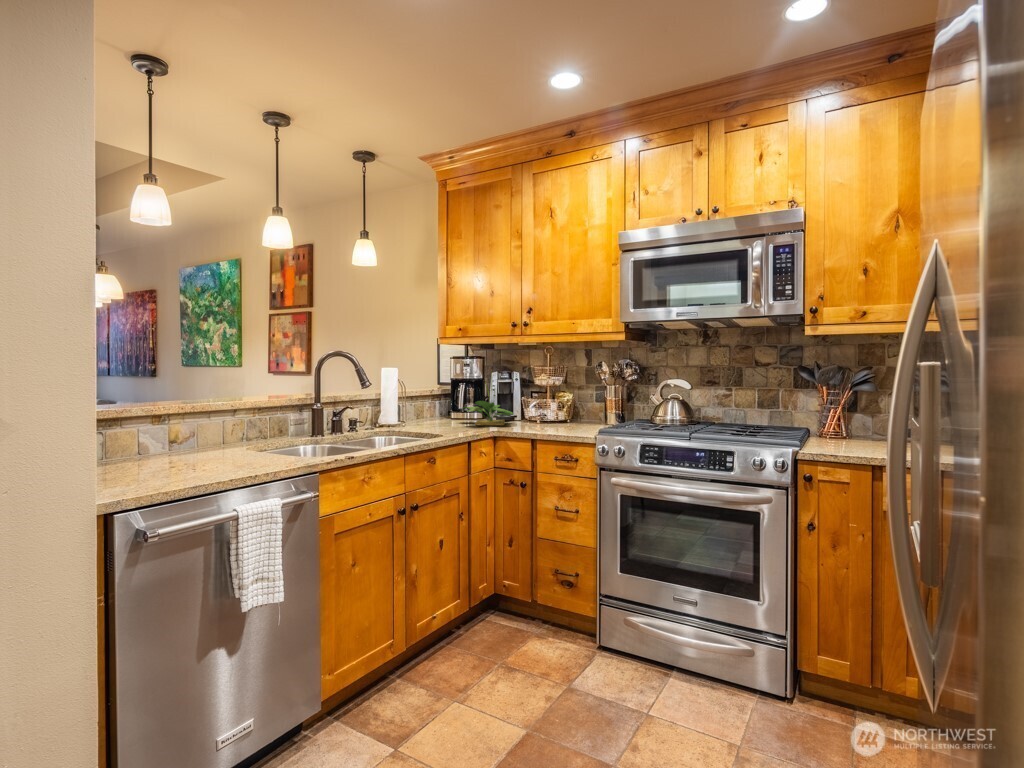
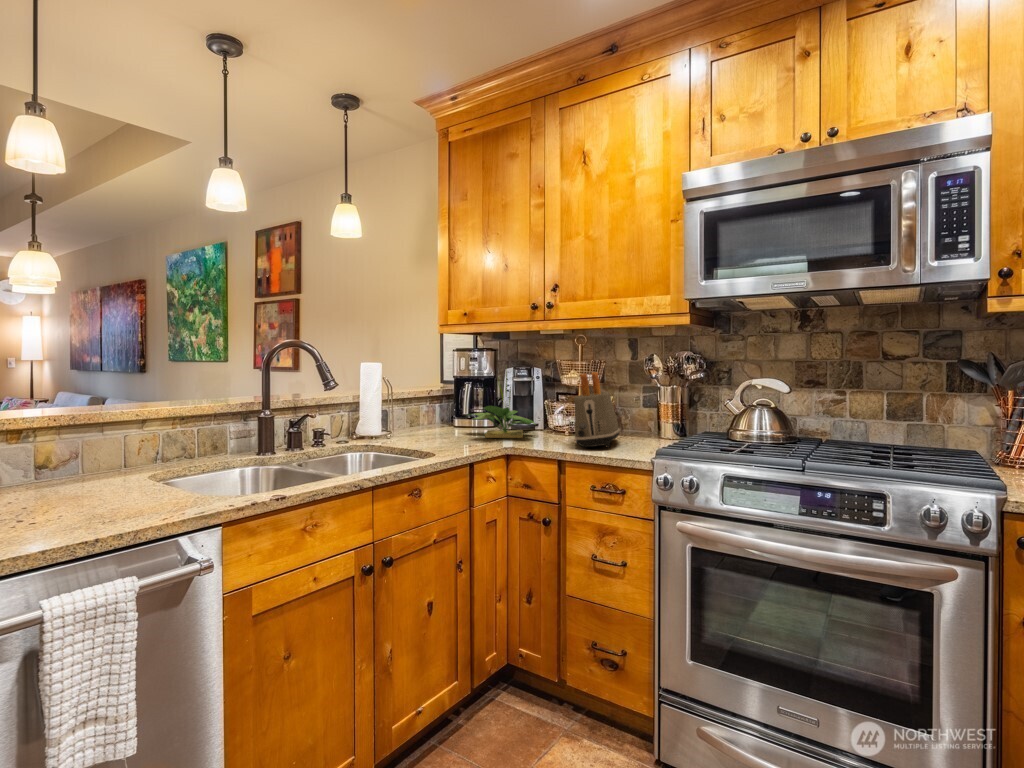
toaster: none [542,375,576,430] -> present [574,372,620,448]

